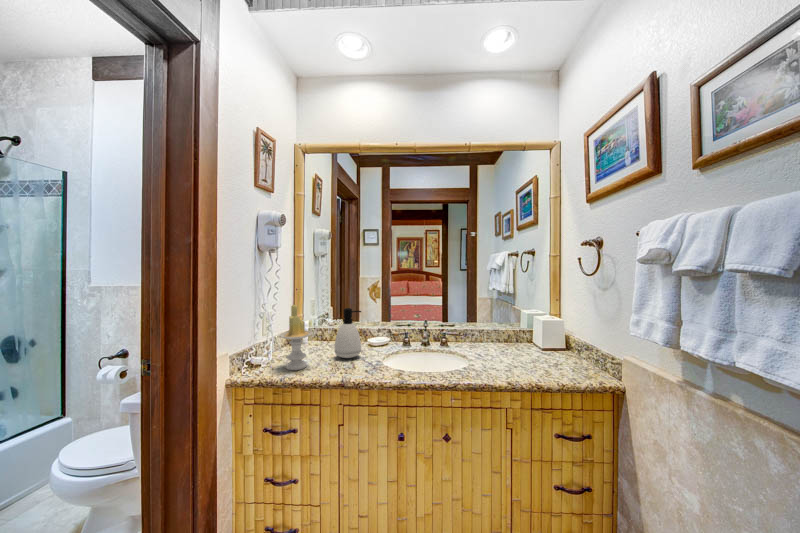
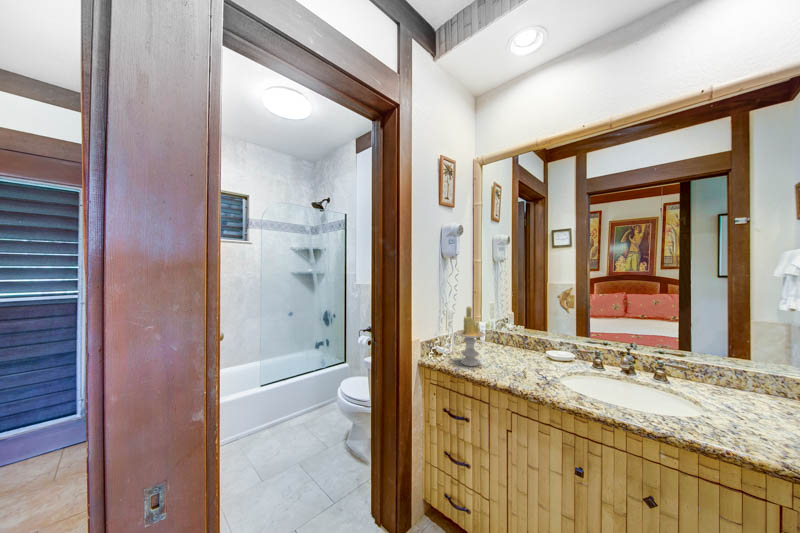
soap dispenser: present [335,308,361,358] -> none [508,315,537,366]

